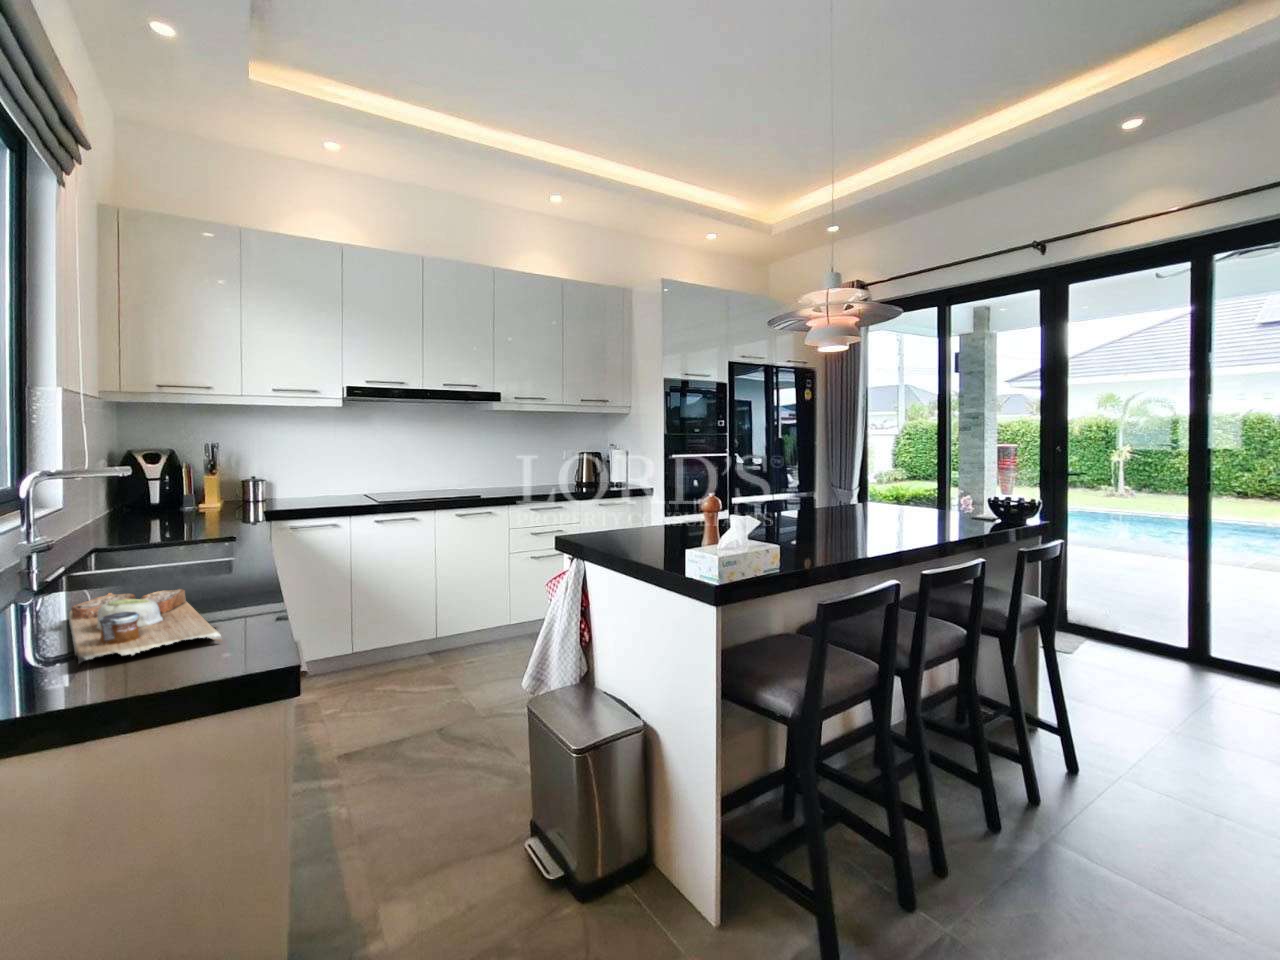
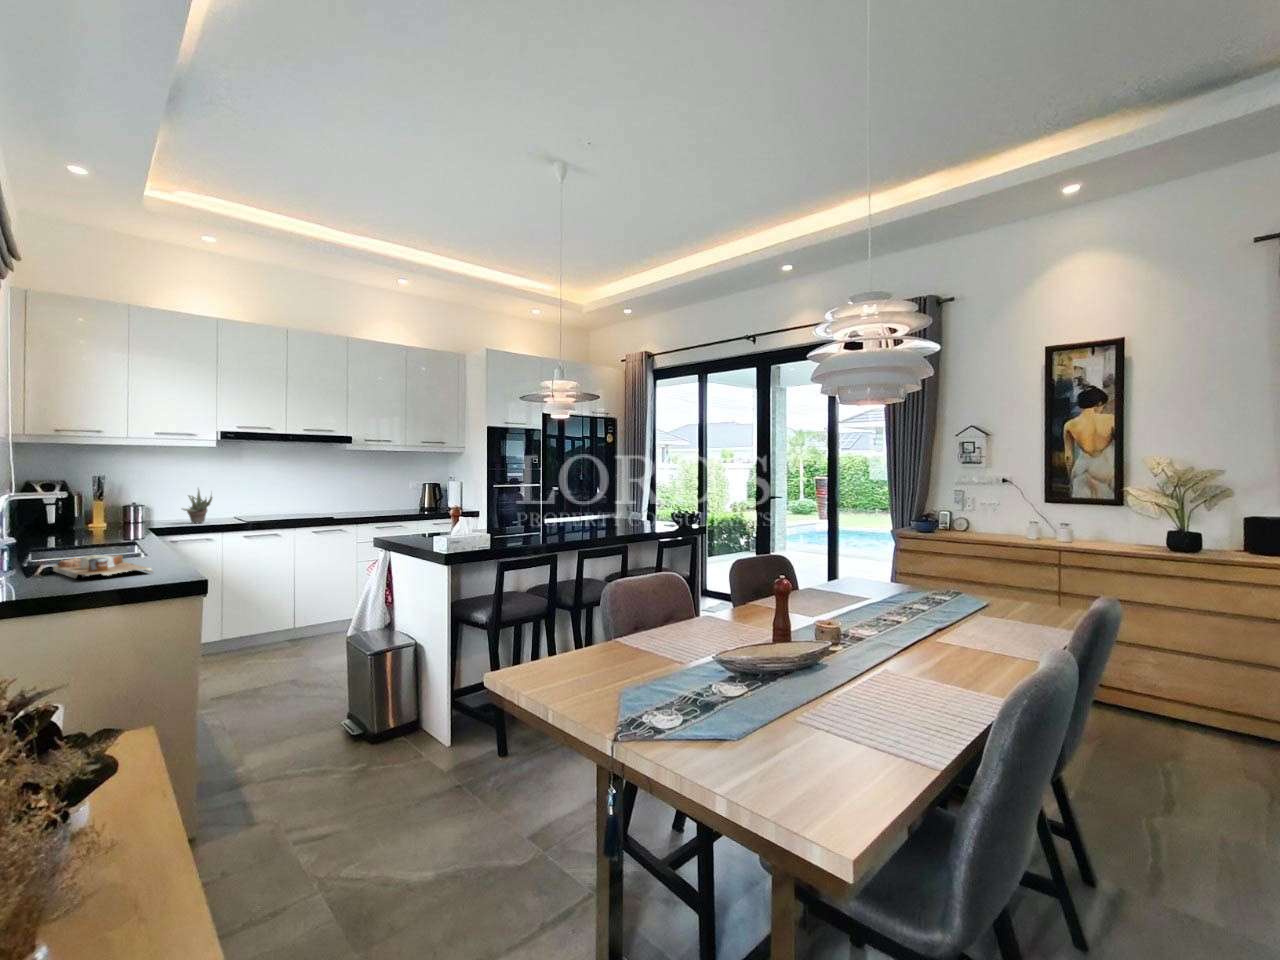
succulent plant: none [305,458,341,503] -> present [183,489,212,523]

